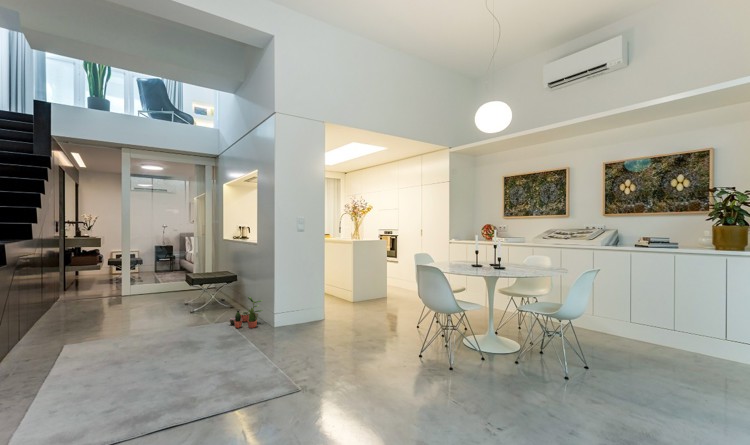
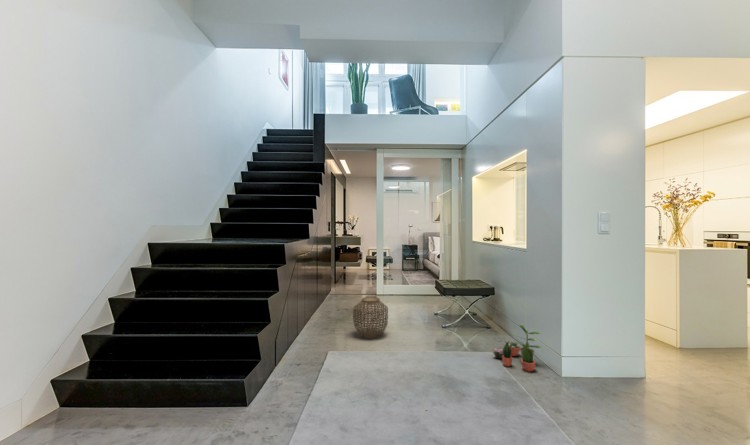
woven basket: none [94,293,135,331] -> present [353,297,388,338]

